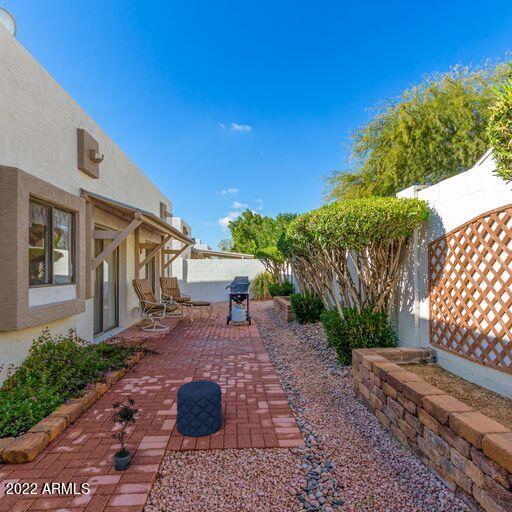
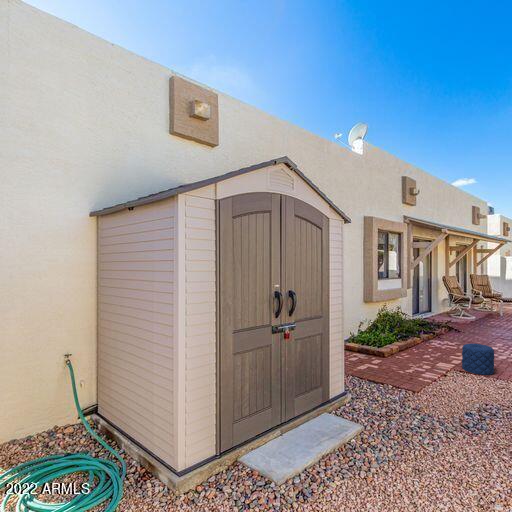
potted plant: present [108,396,141,470] -> none [420,338,437,372]

